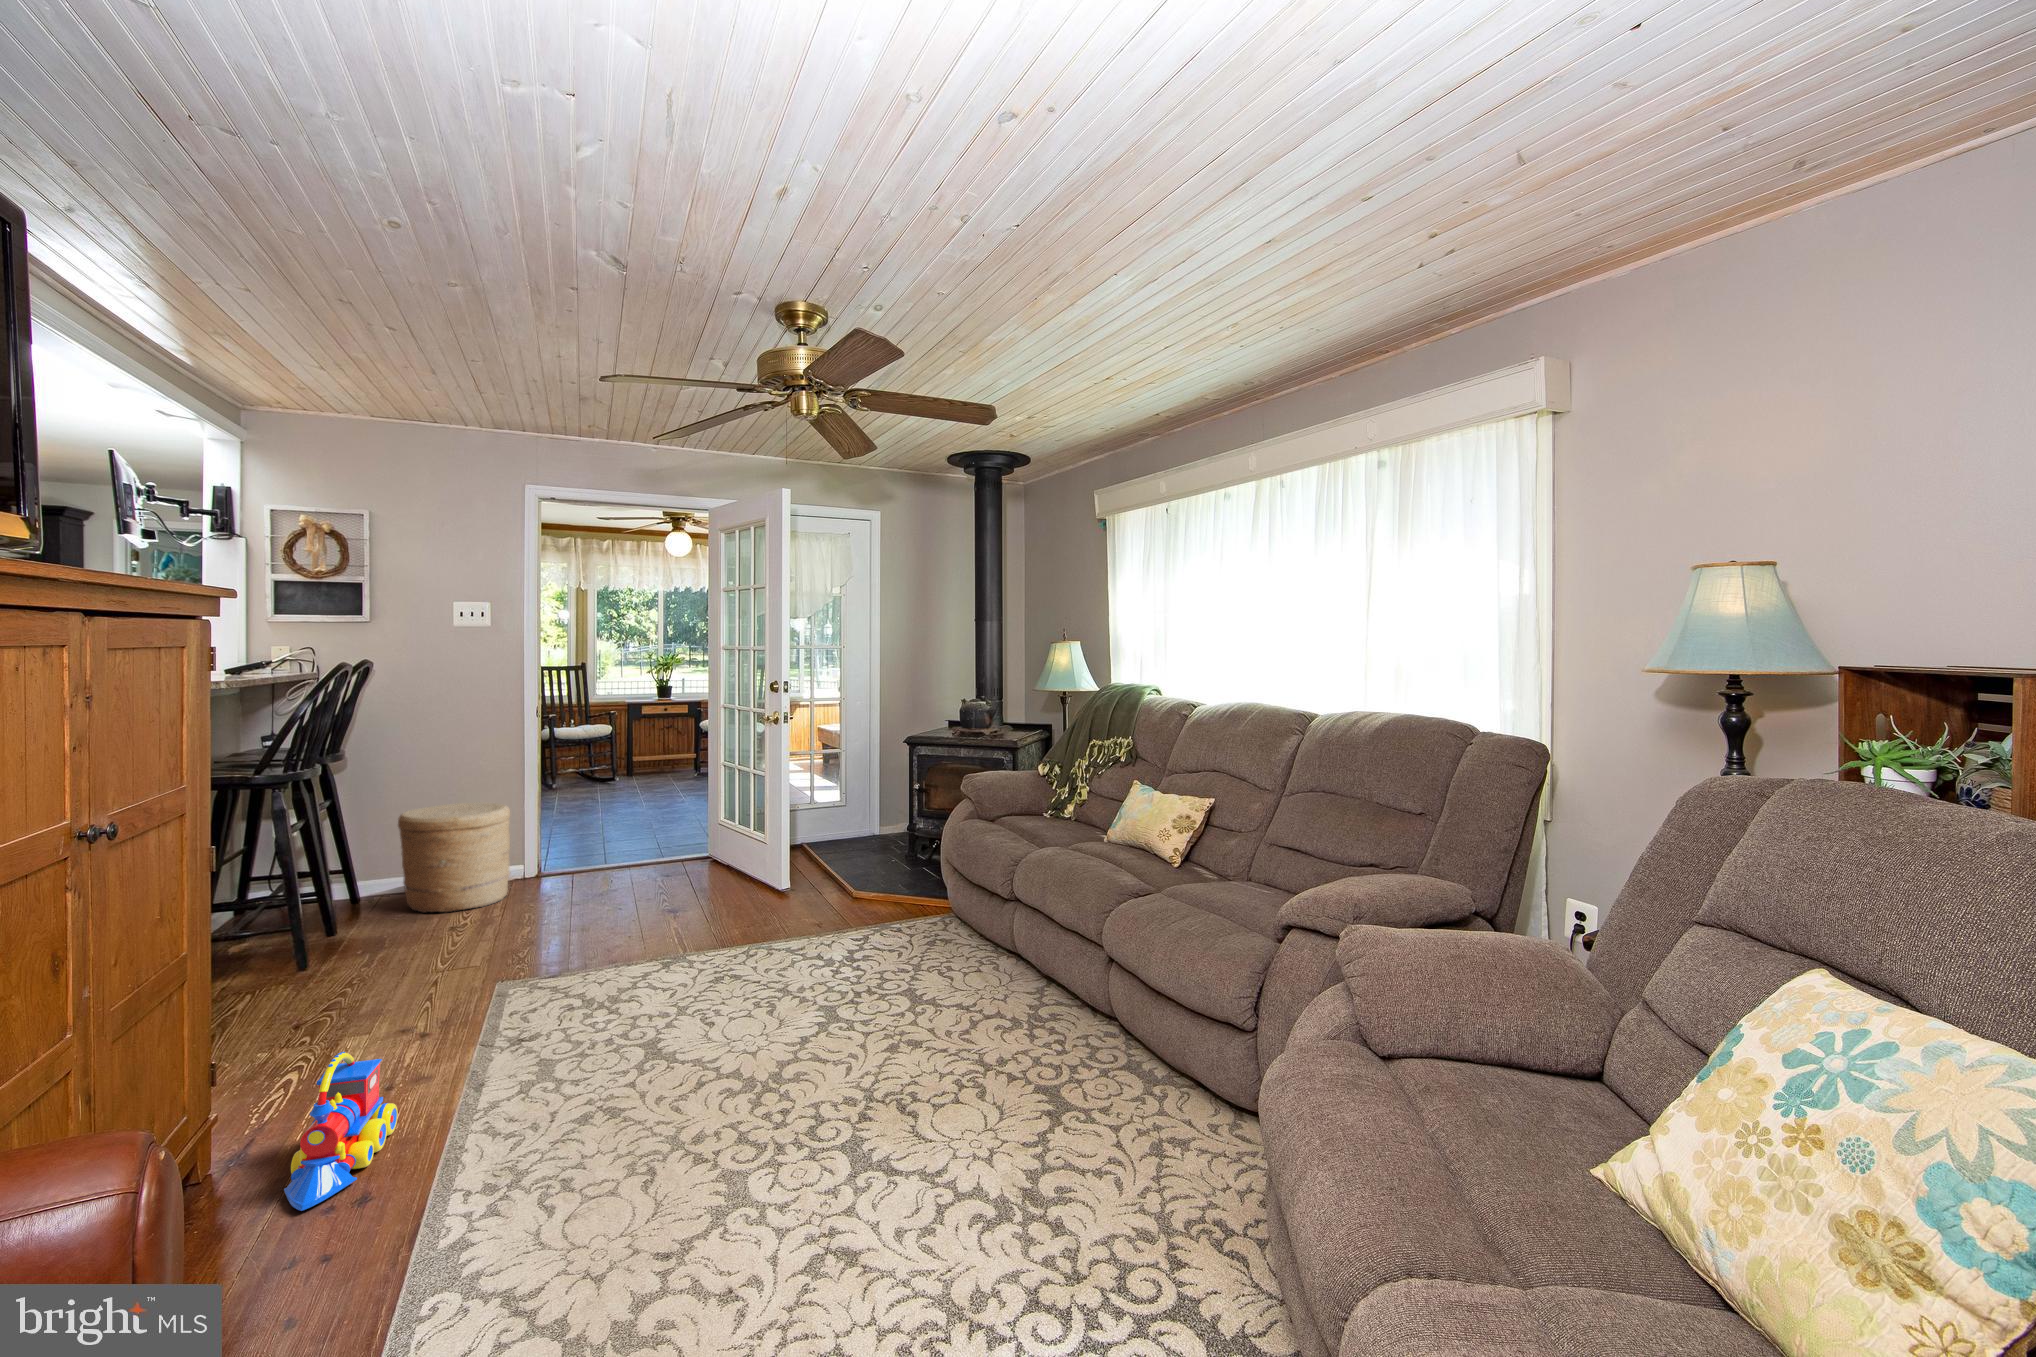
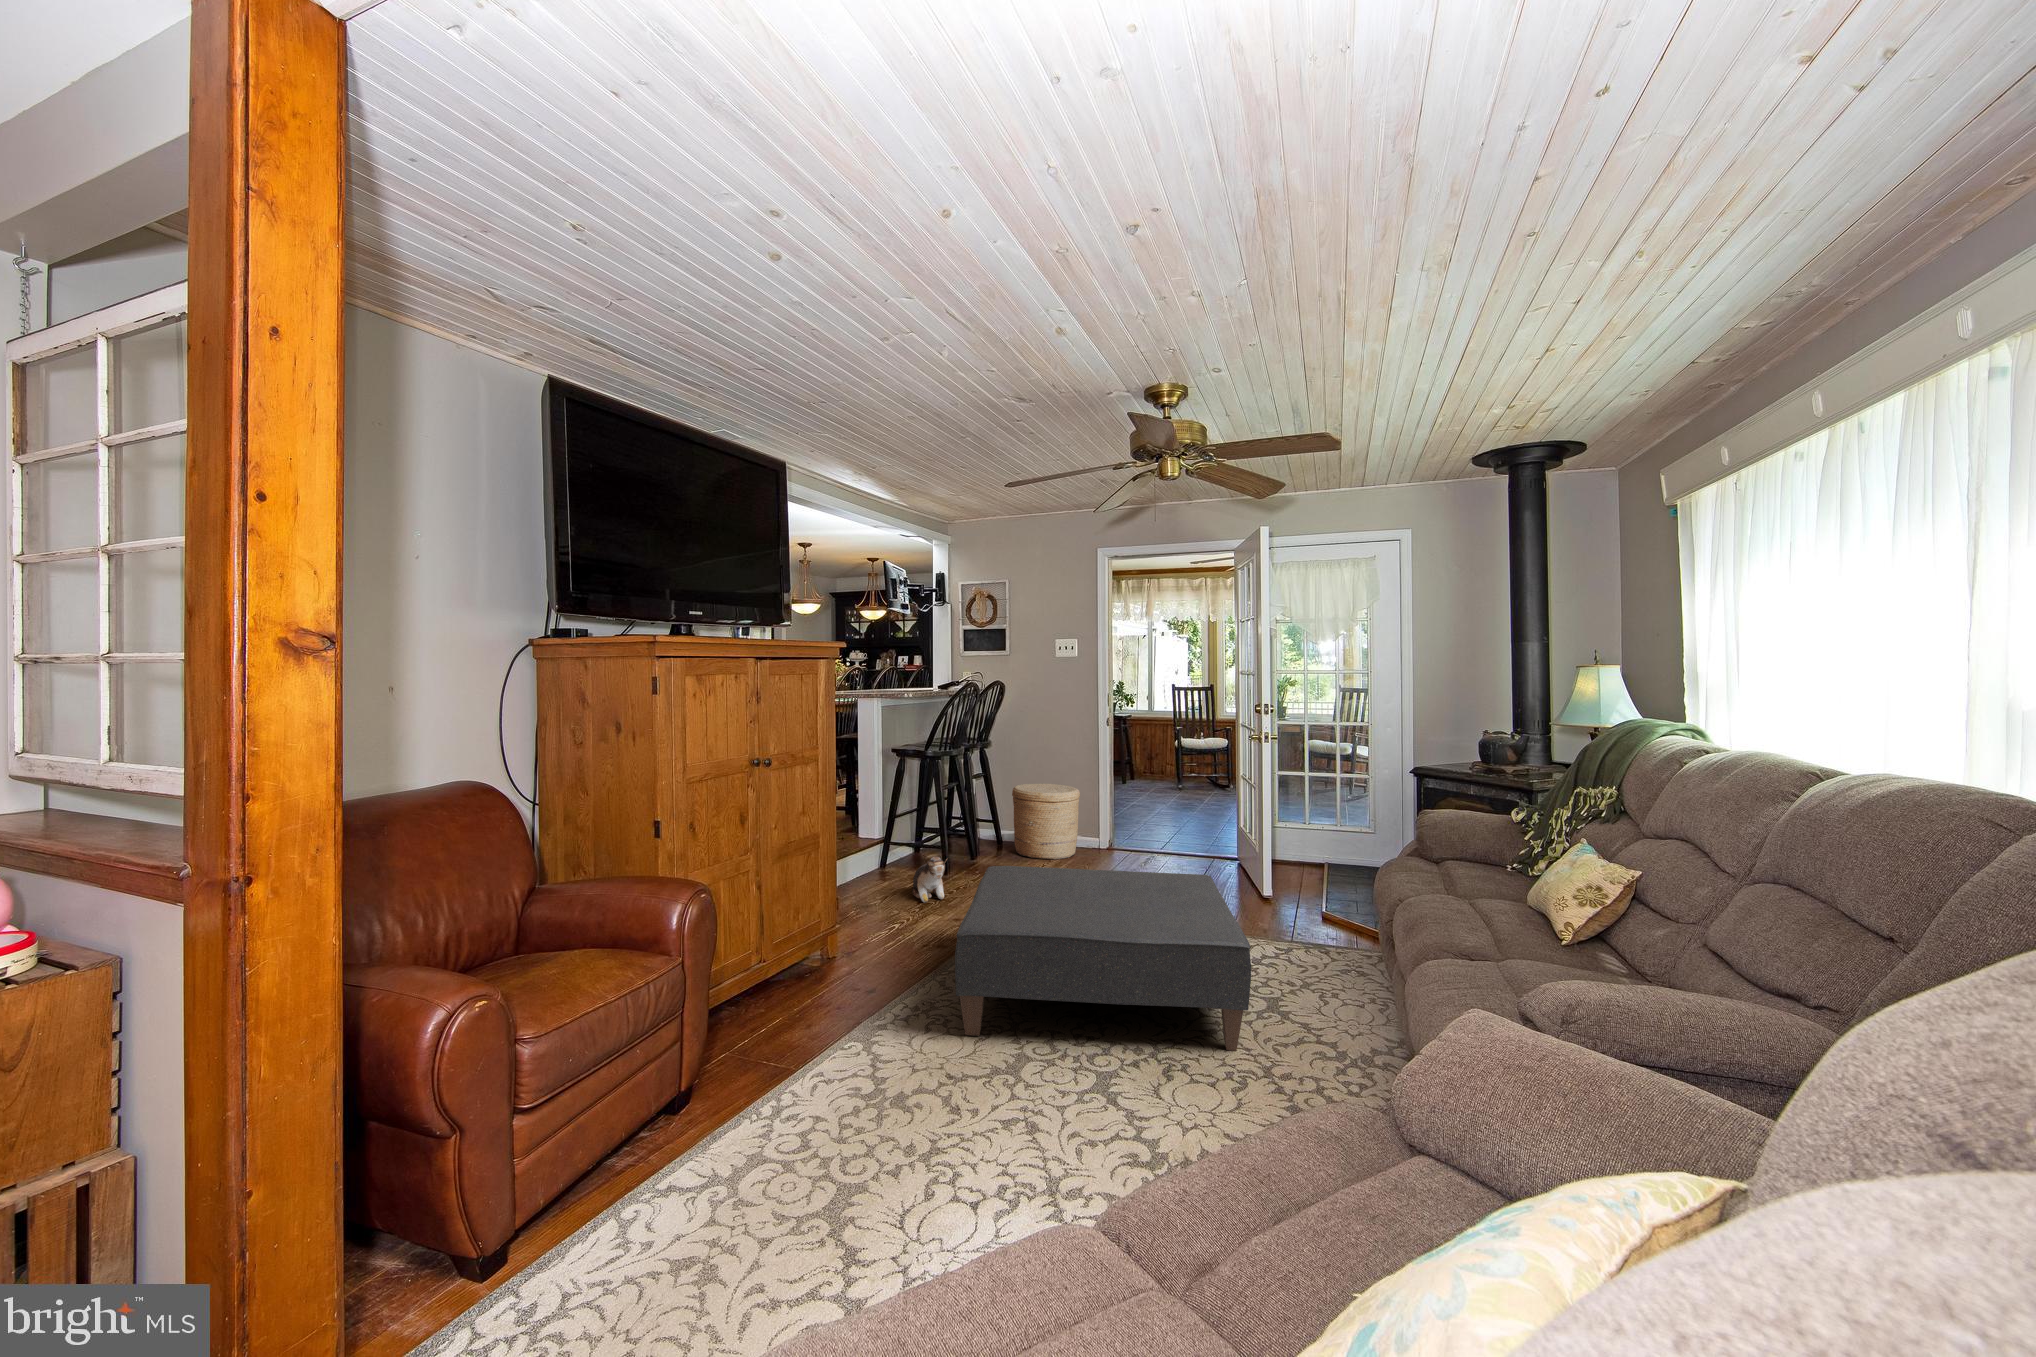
ottoman: none [505,875,961,1181] -> present [955,866,1251,1051]
plush toy: none [275,938,372,1020] -> present [913,856,947,902]
toy train: present [284,1052,398,1211] -> none [835,911,904,989]

